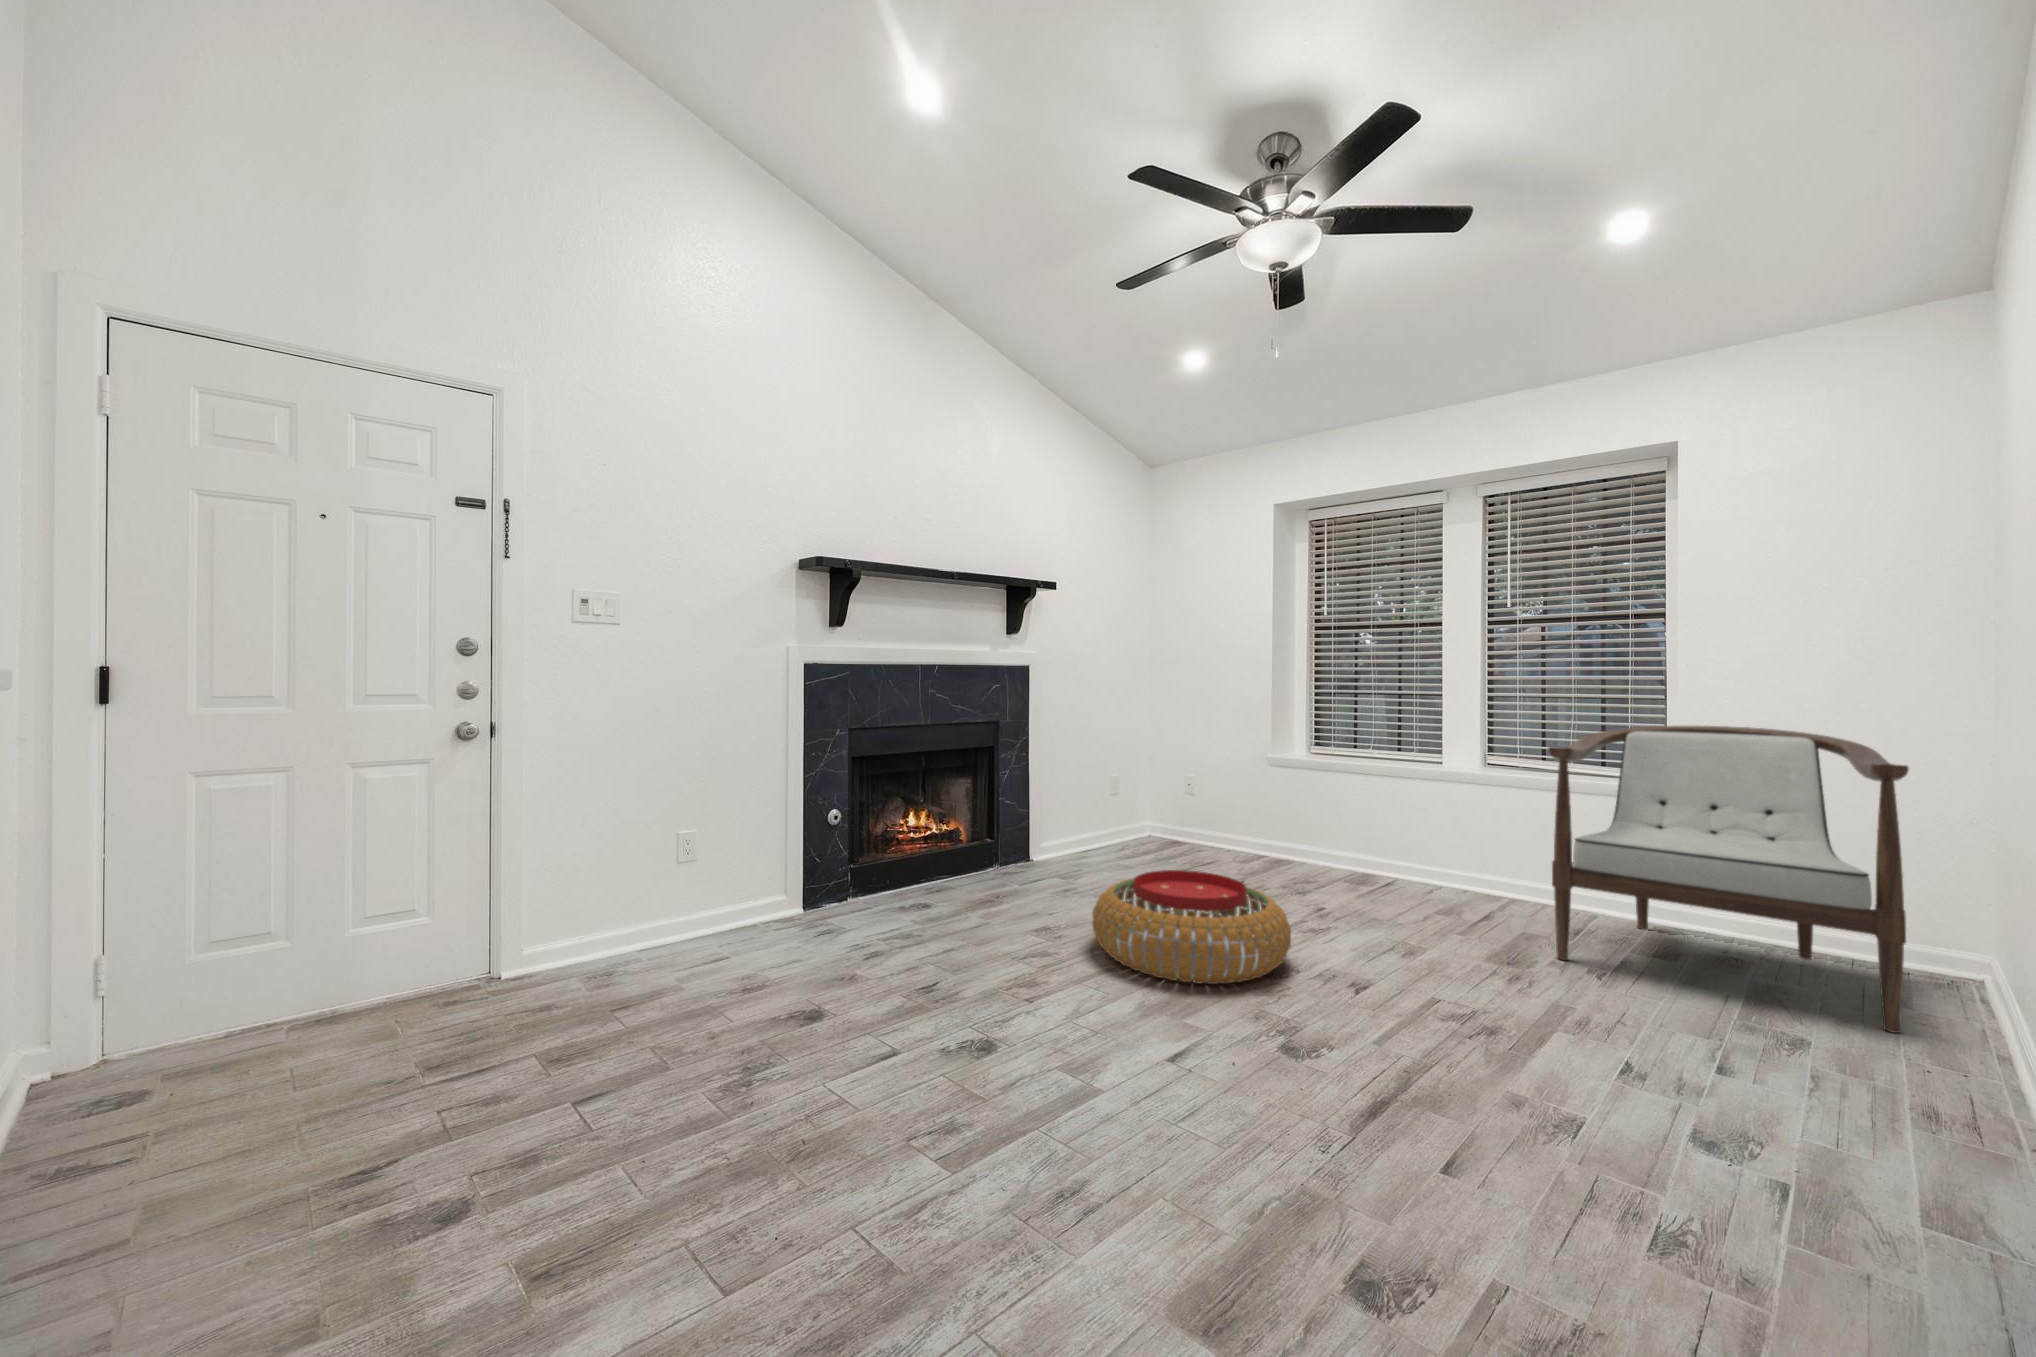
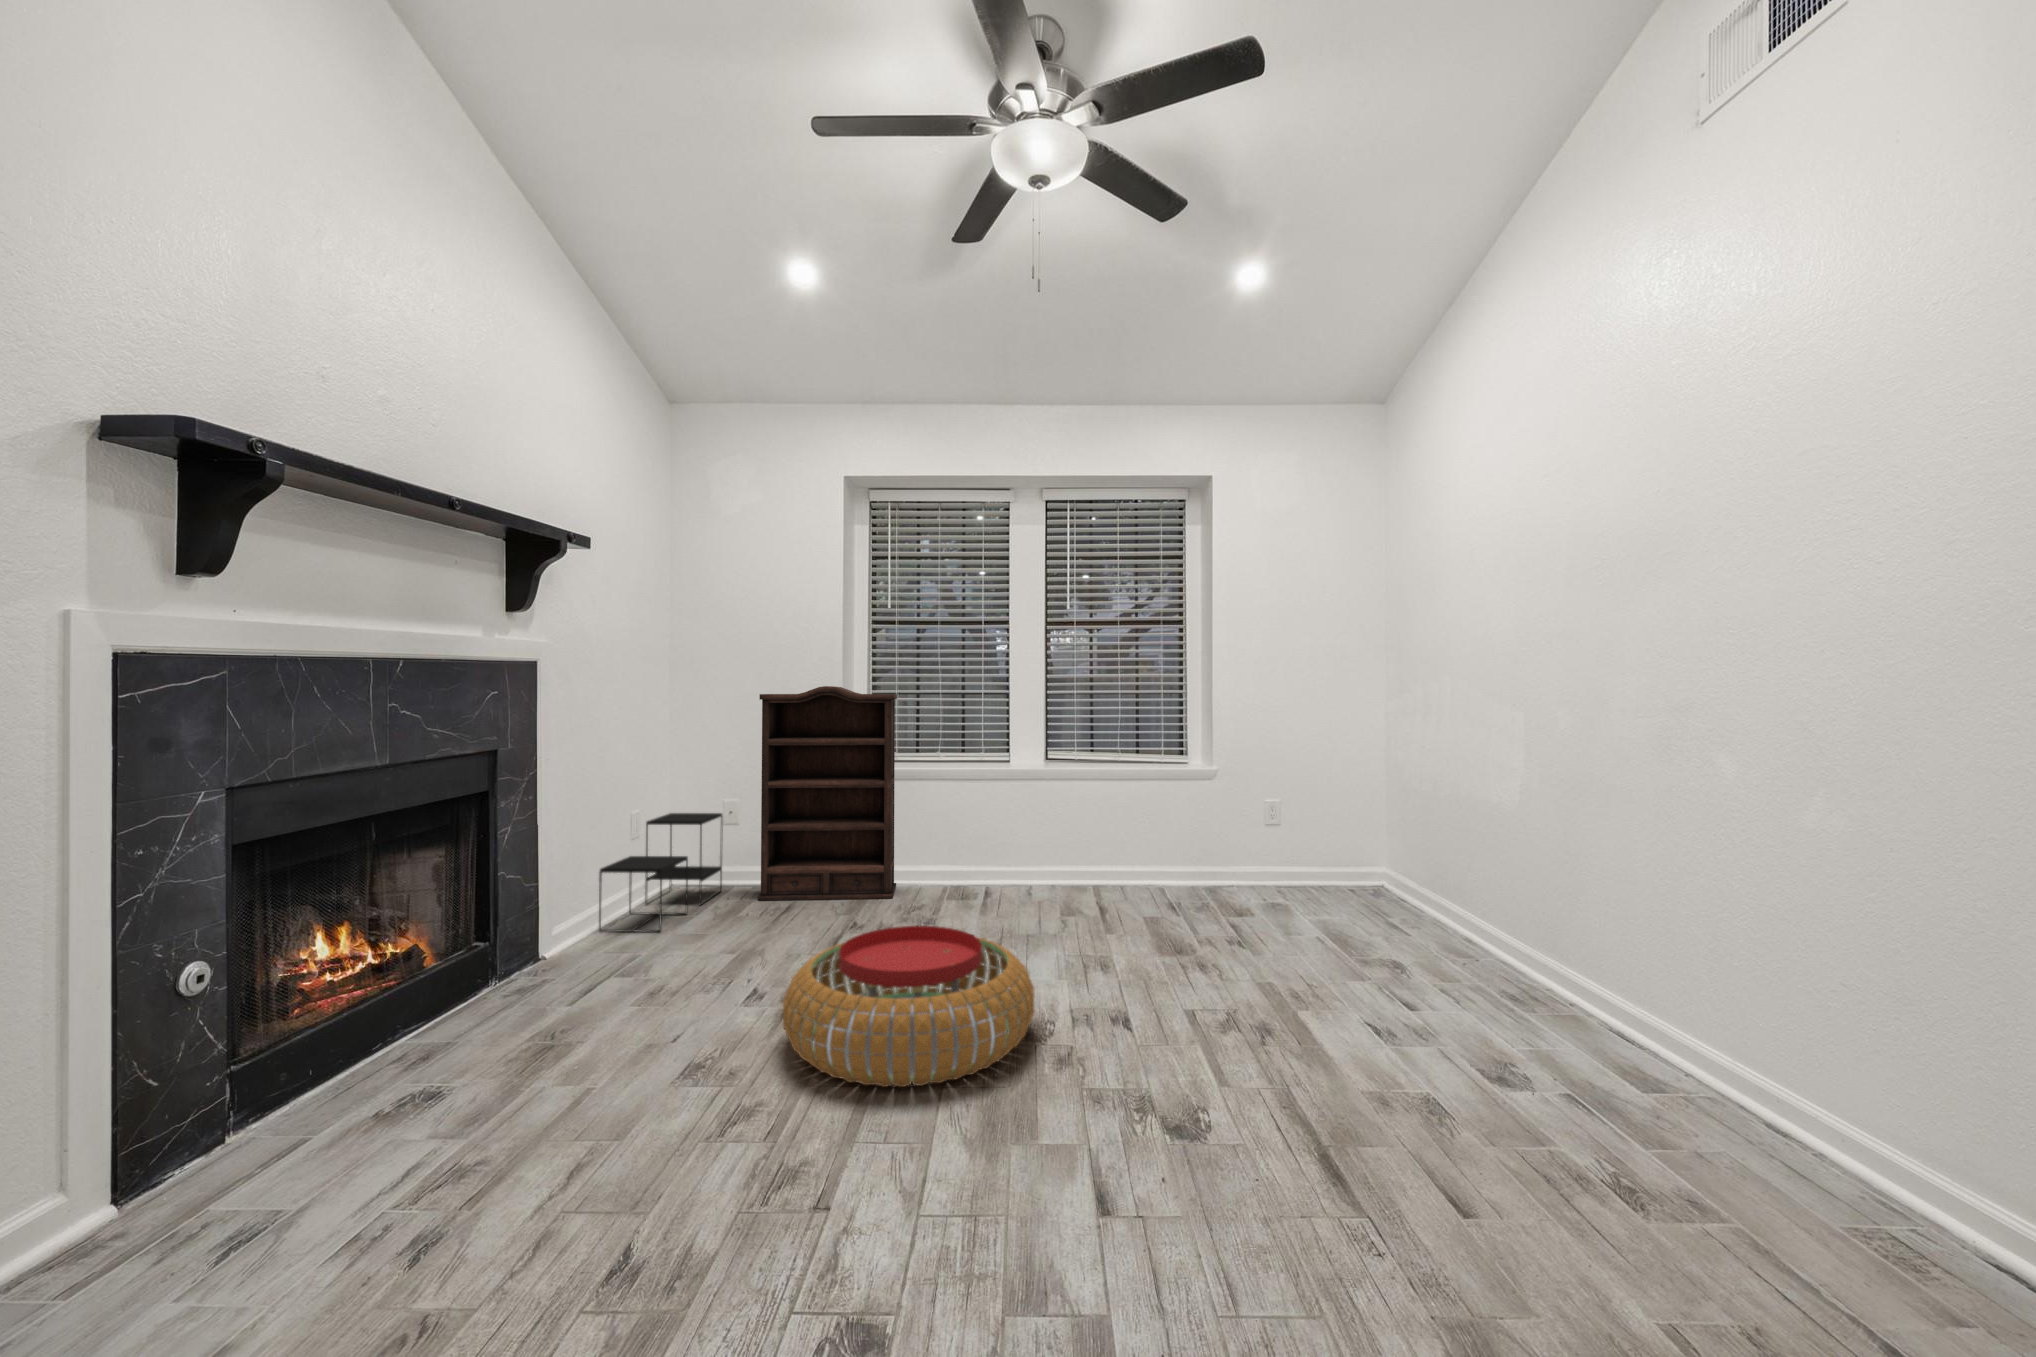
bookshelf: none [1192,685,1314,874] -> present [758,686,897,901]
armchair: present [1548,726,1909,1033] -> none [1156,717,1376,933]
side table: none [1075,780,1175,860] -> present [599,813,723,932]

